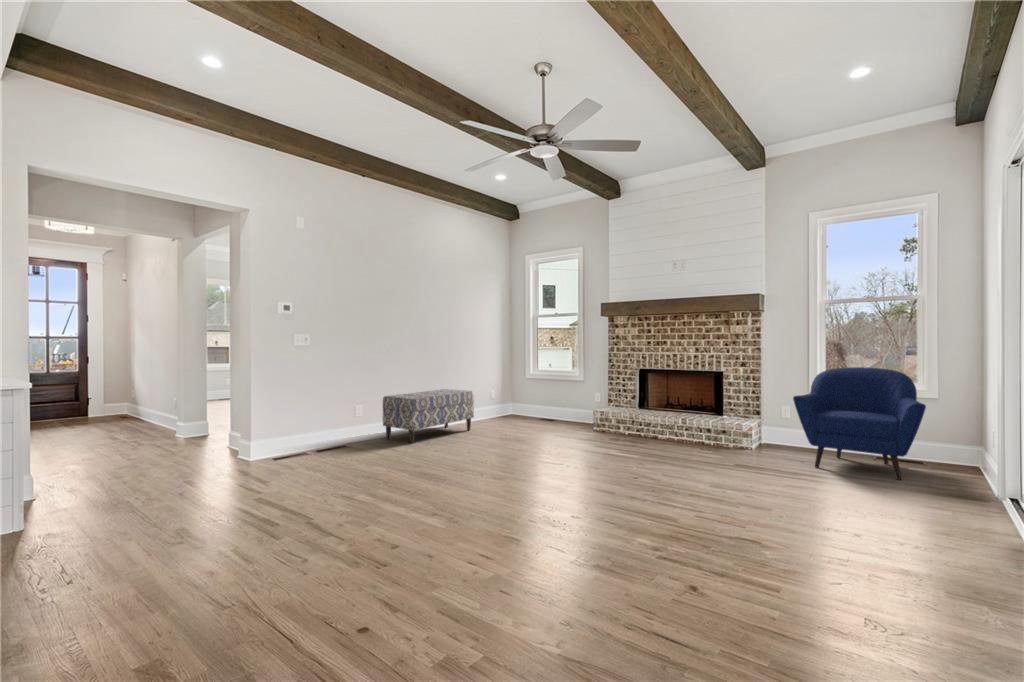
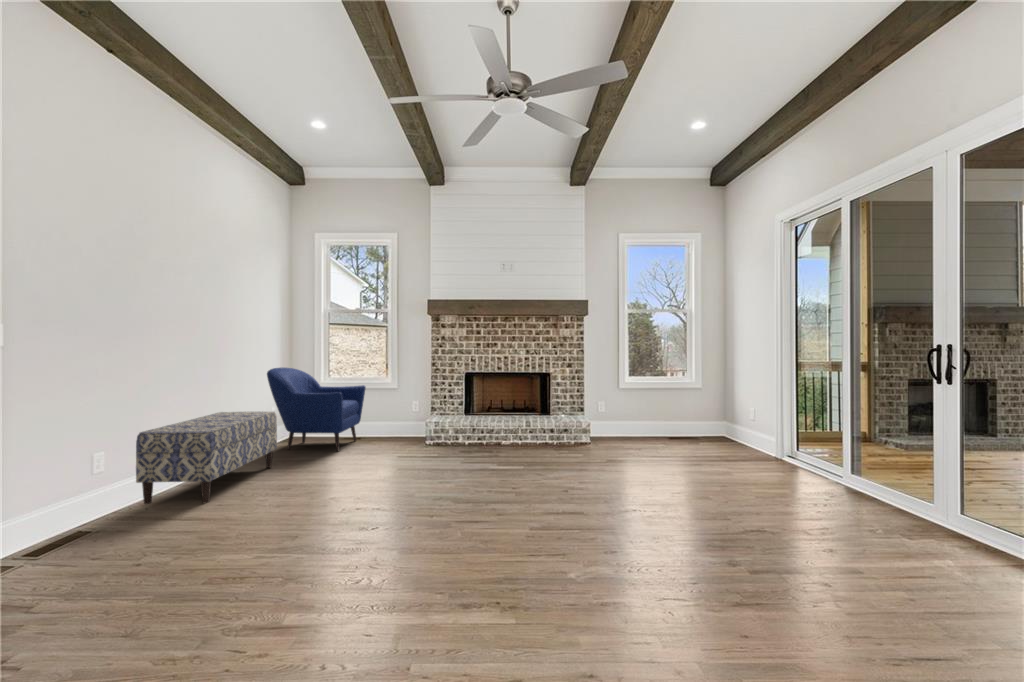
armchair: present [793,367,926,480] -> present [267,368,366,451]

